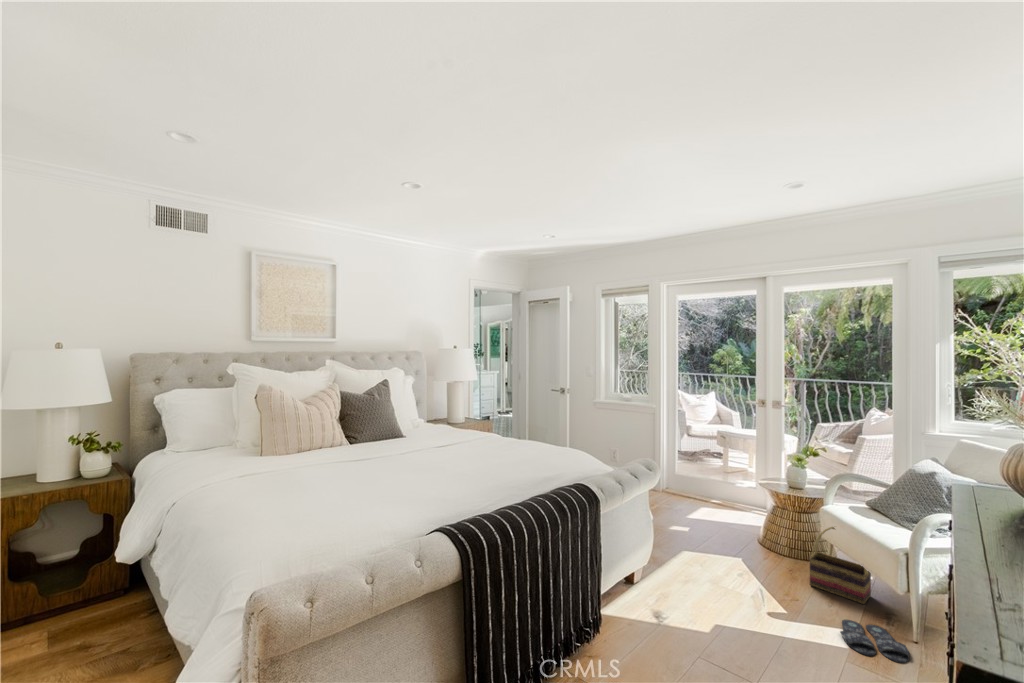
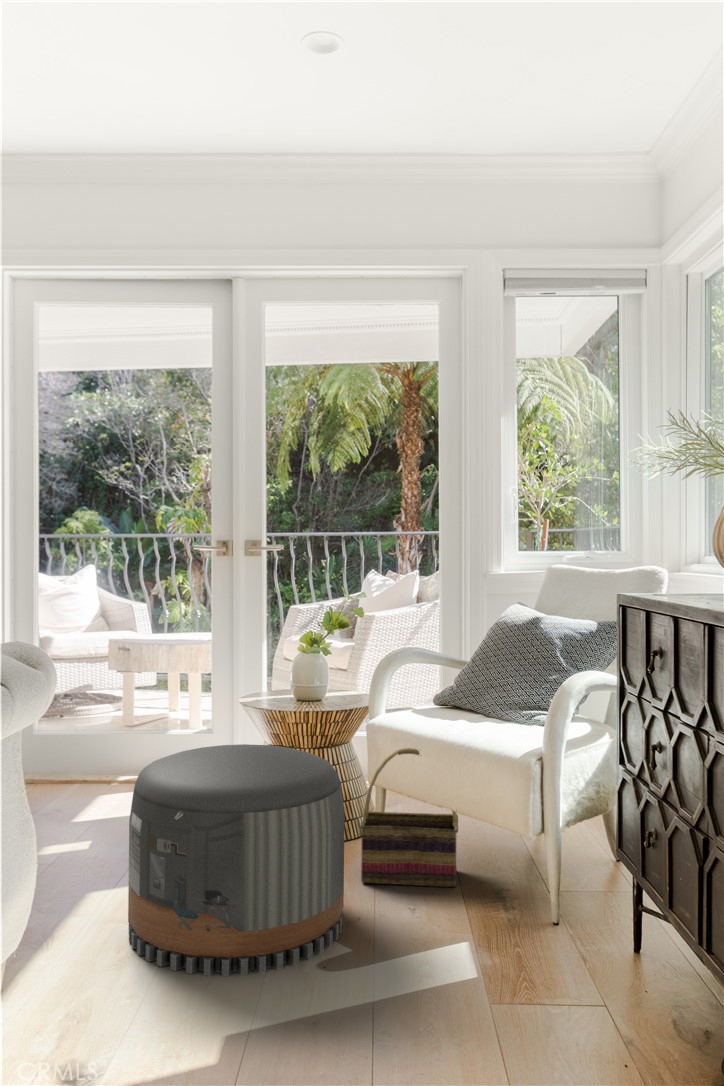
pouf: none [691,505,790,609] -> present [128,744,344,976]
slippers: present [840,620,910,663] -> none [444,916,566,977]

